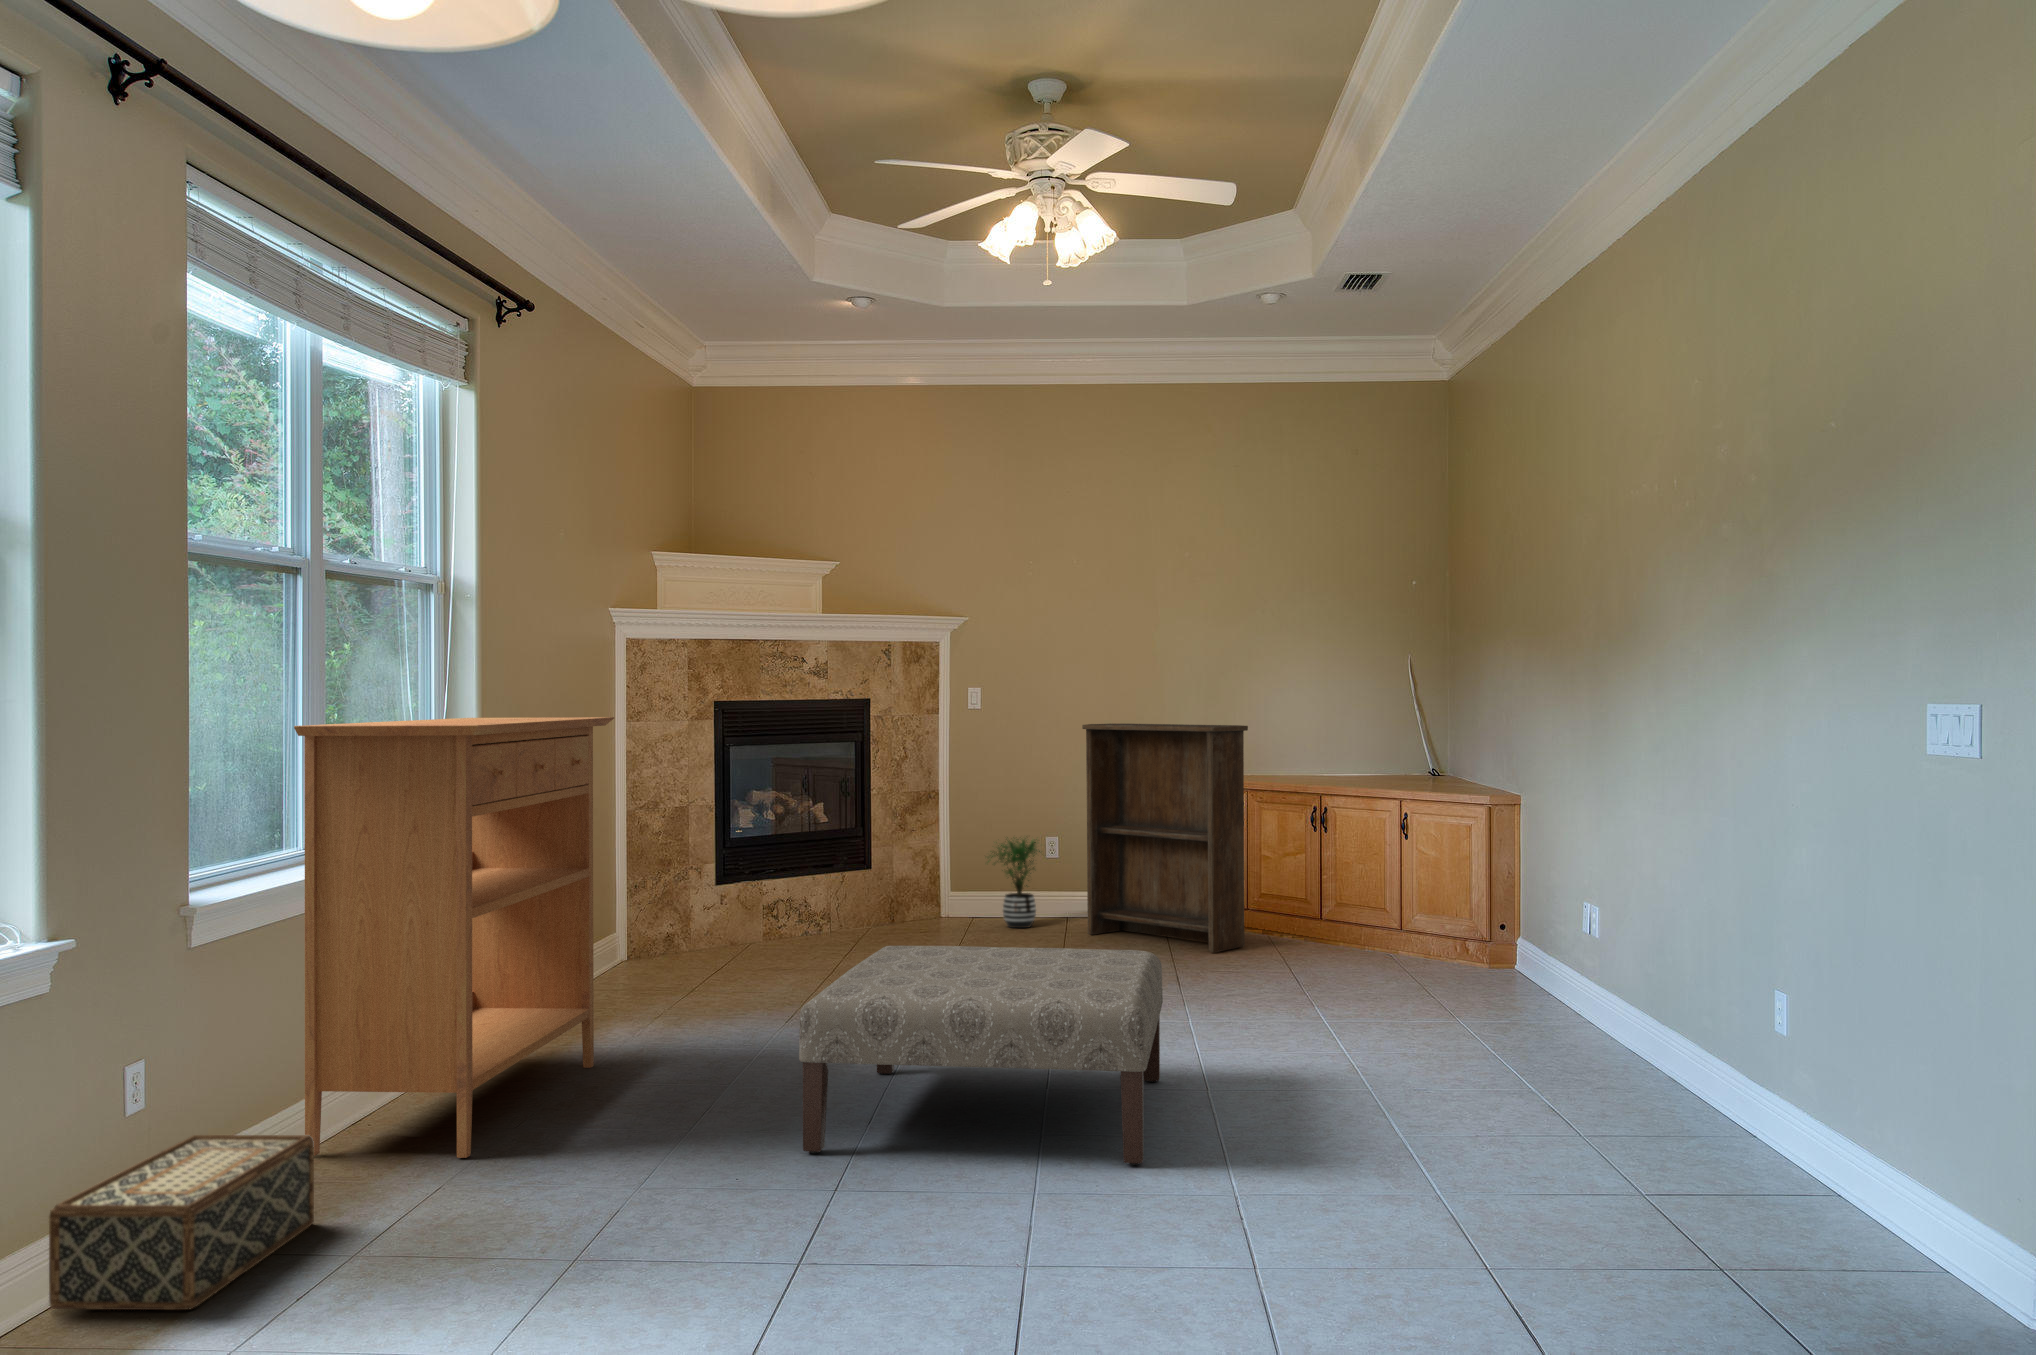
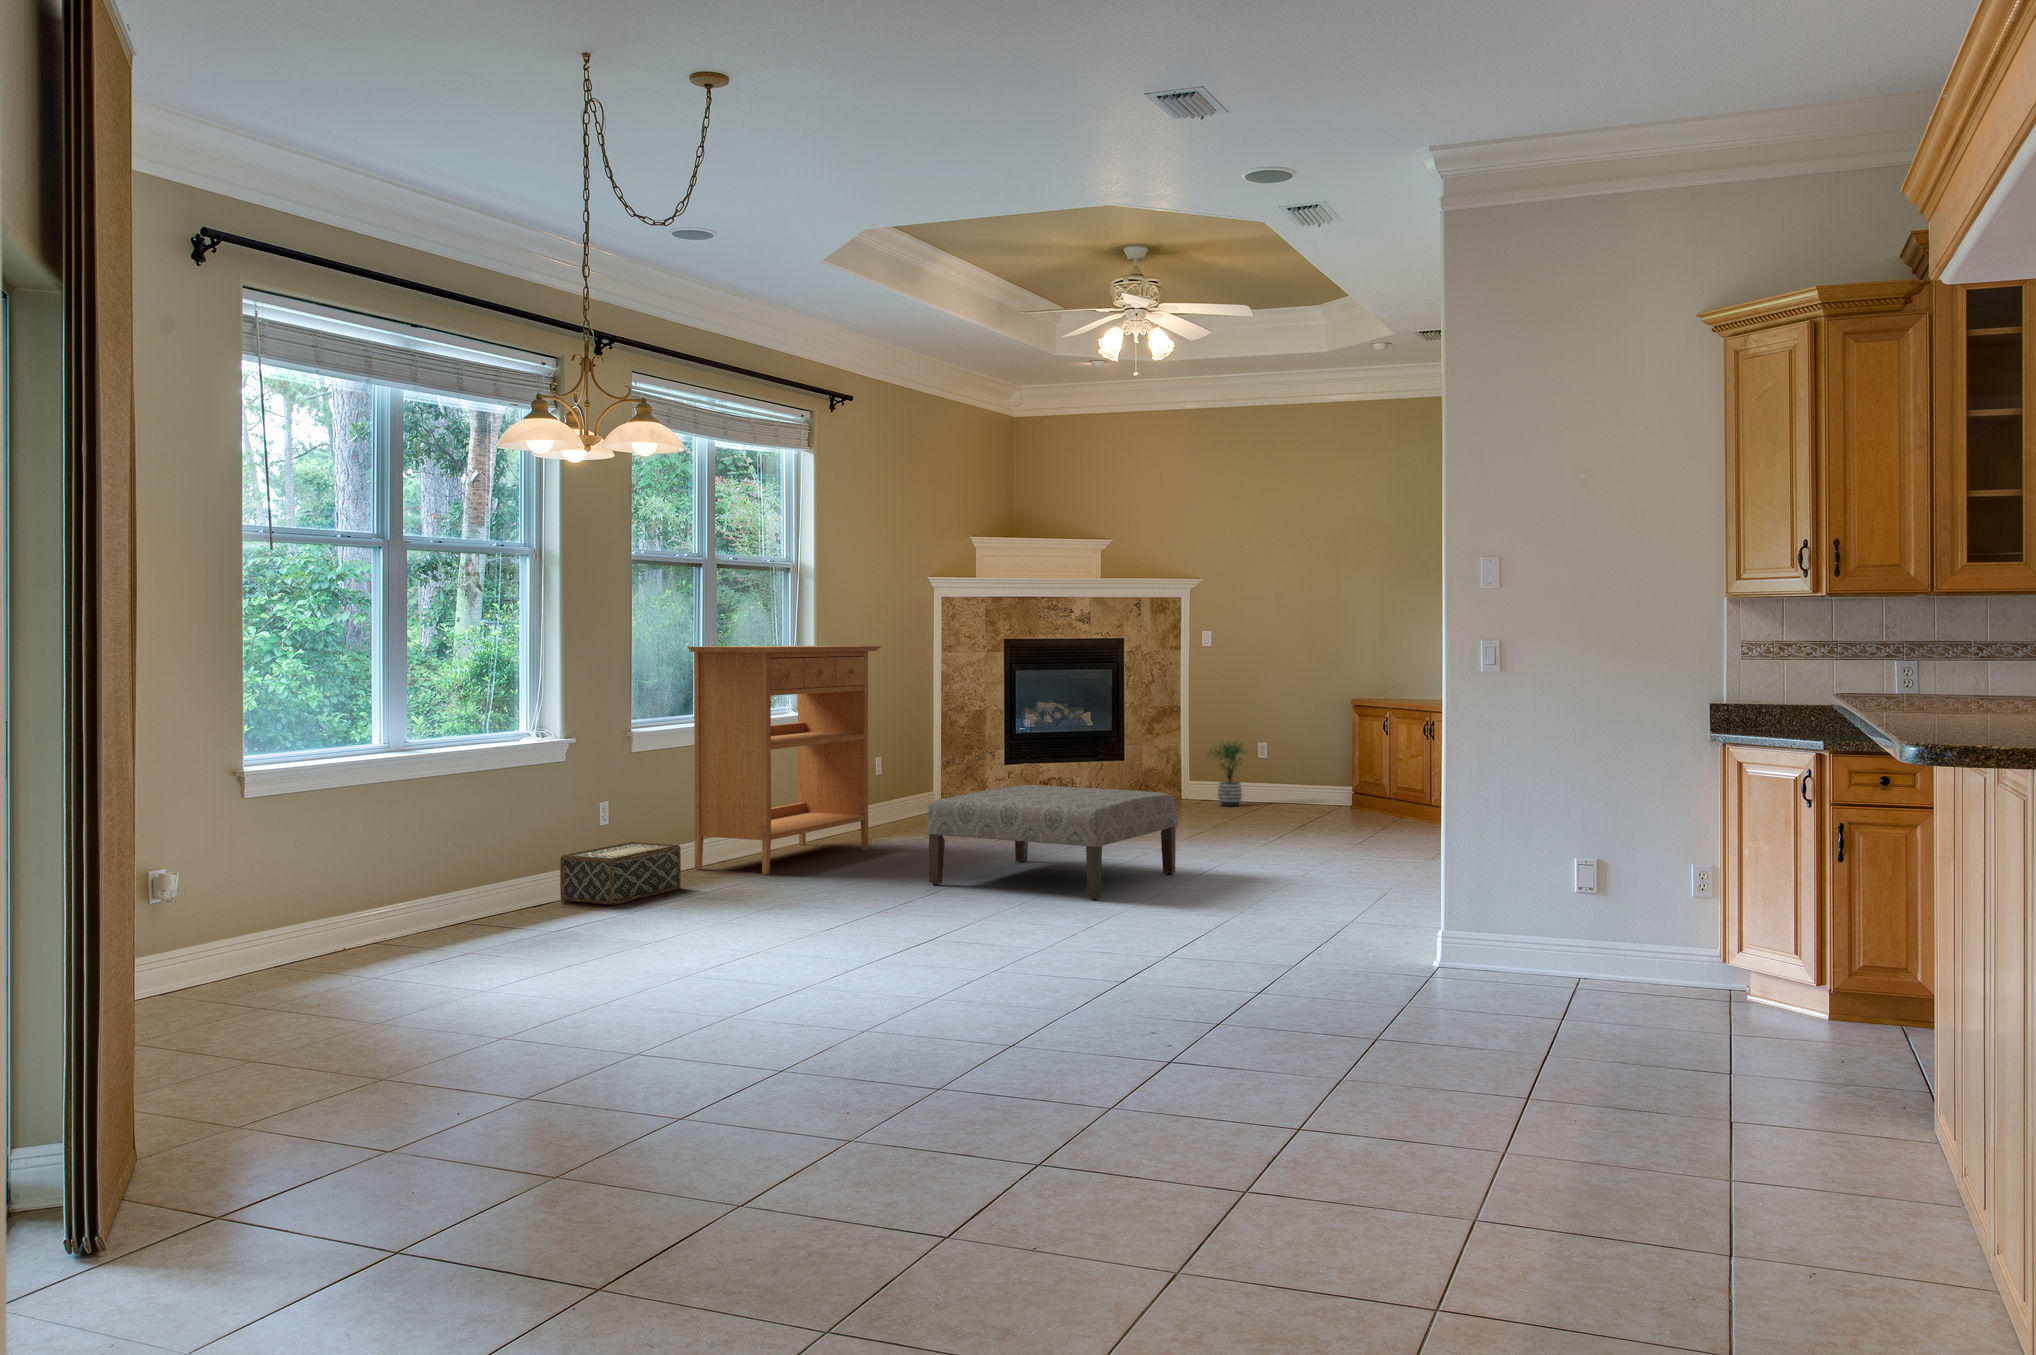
bookshelf: present [1082,723,1248,952] -> none [1267,659,1373,824]

